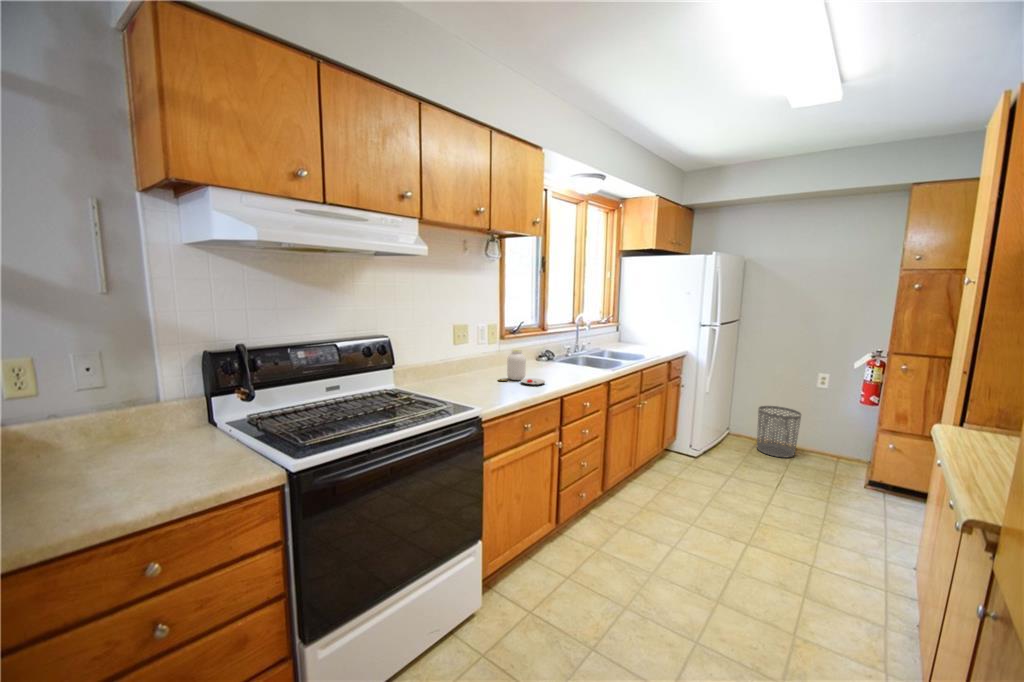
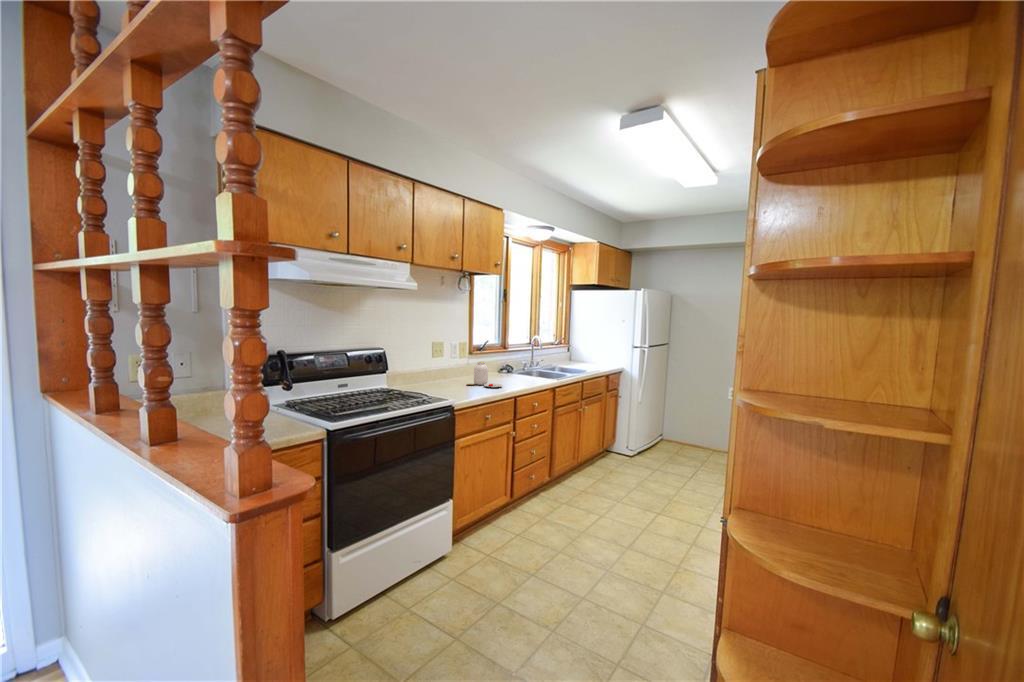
waste bin: present [757,406,801,458] -> none [683,414,716,457]

